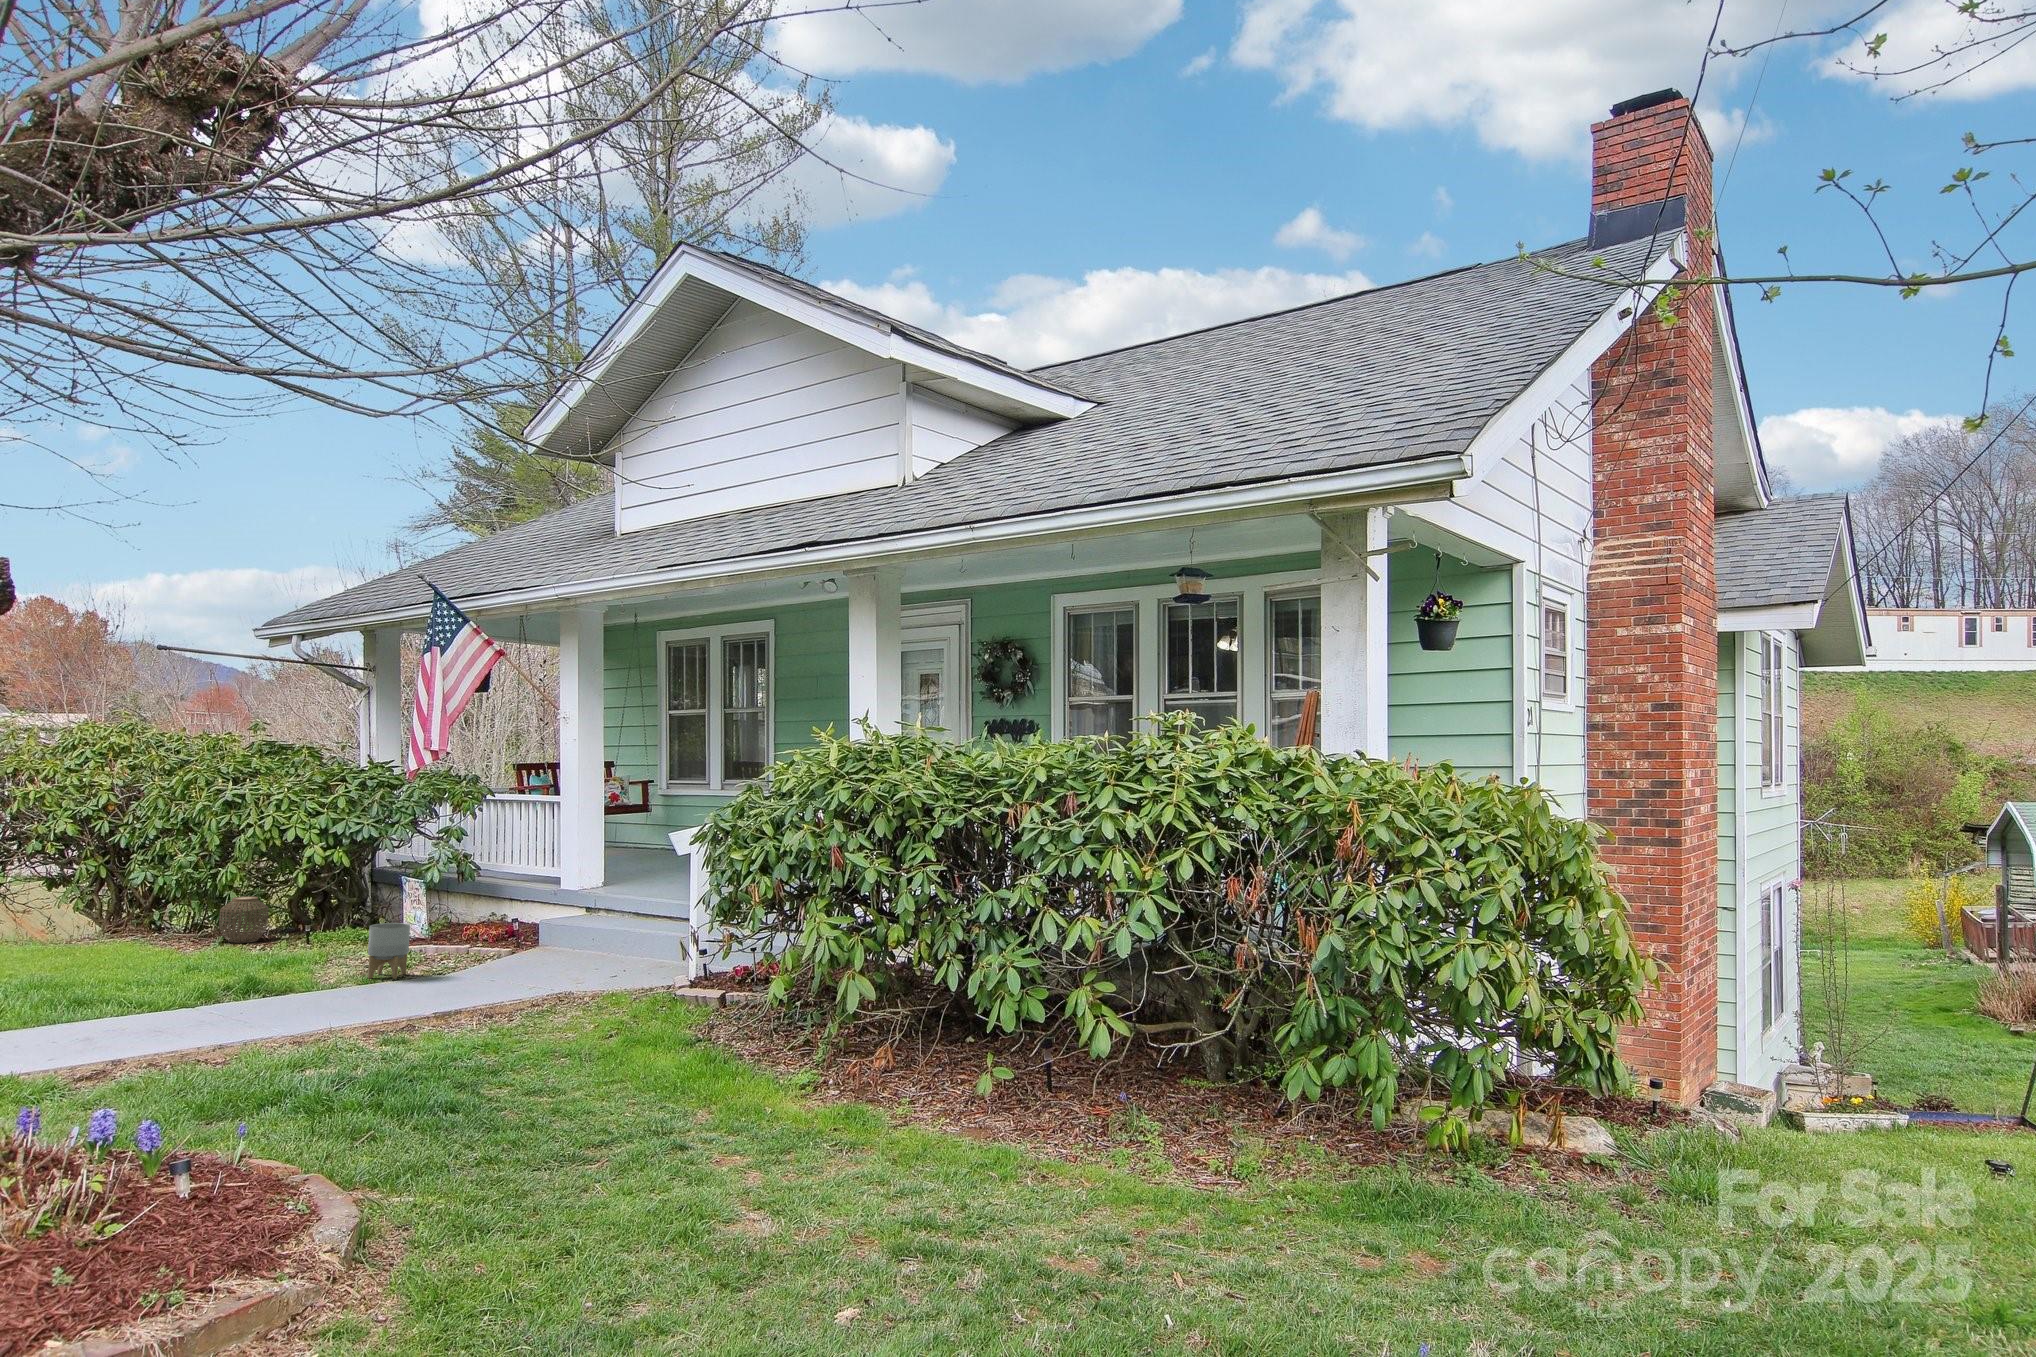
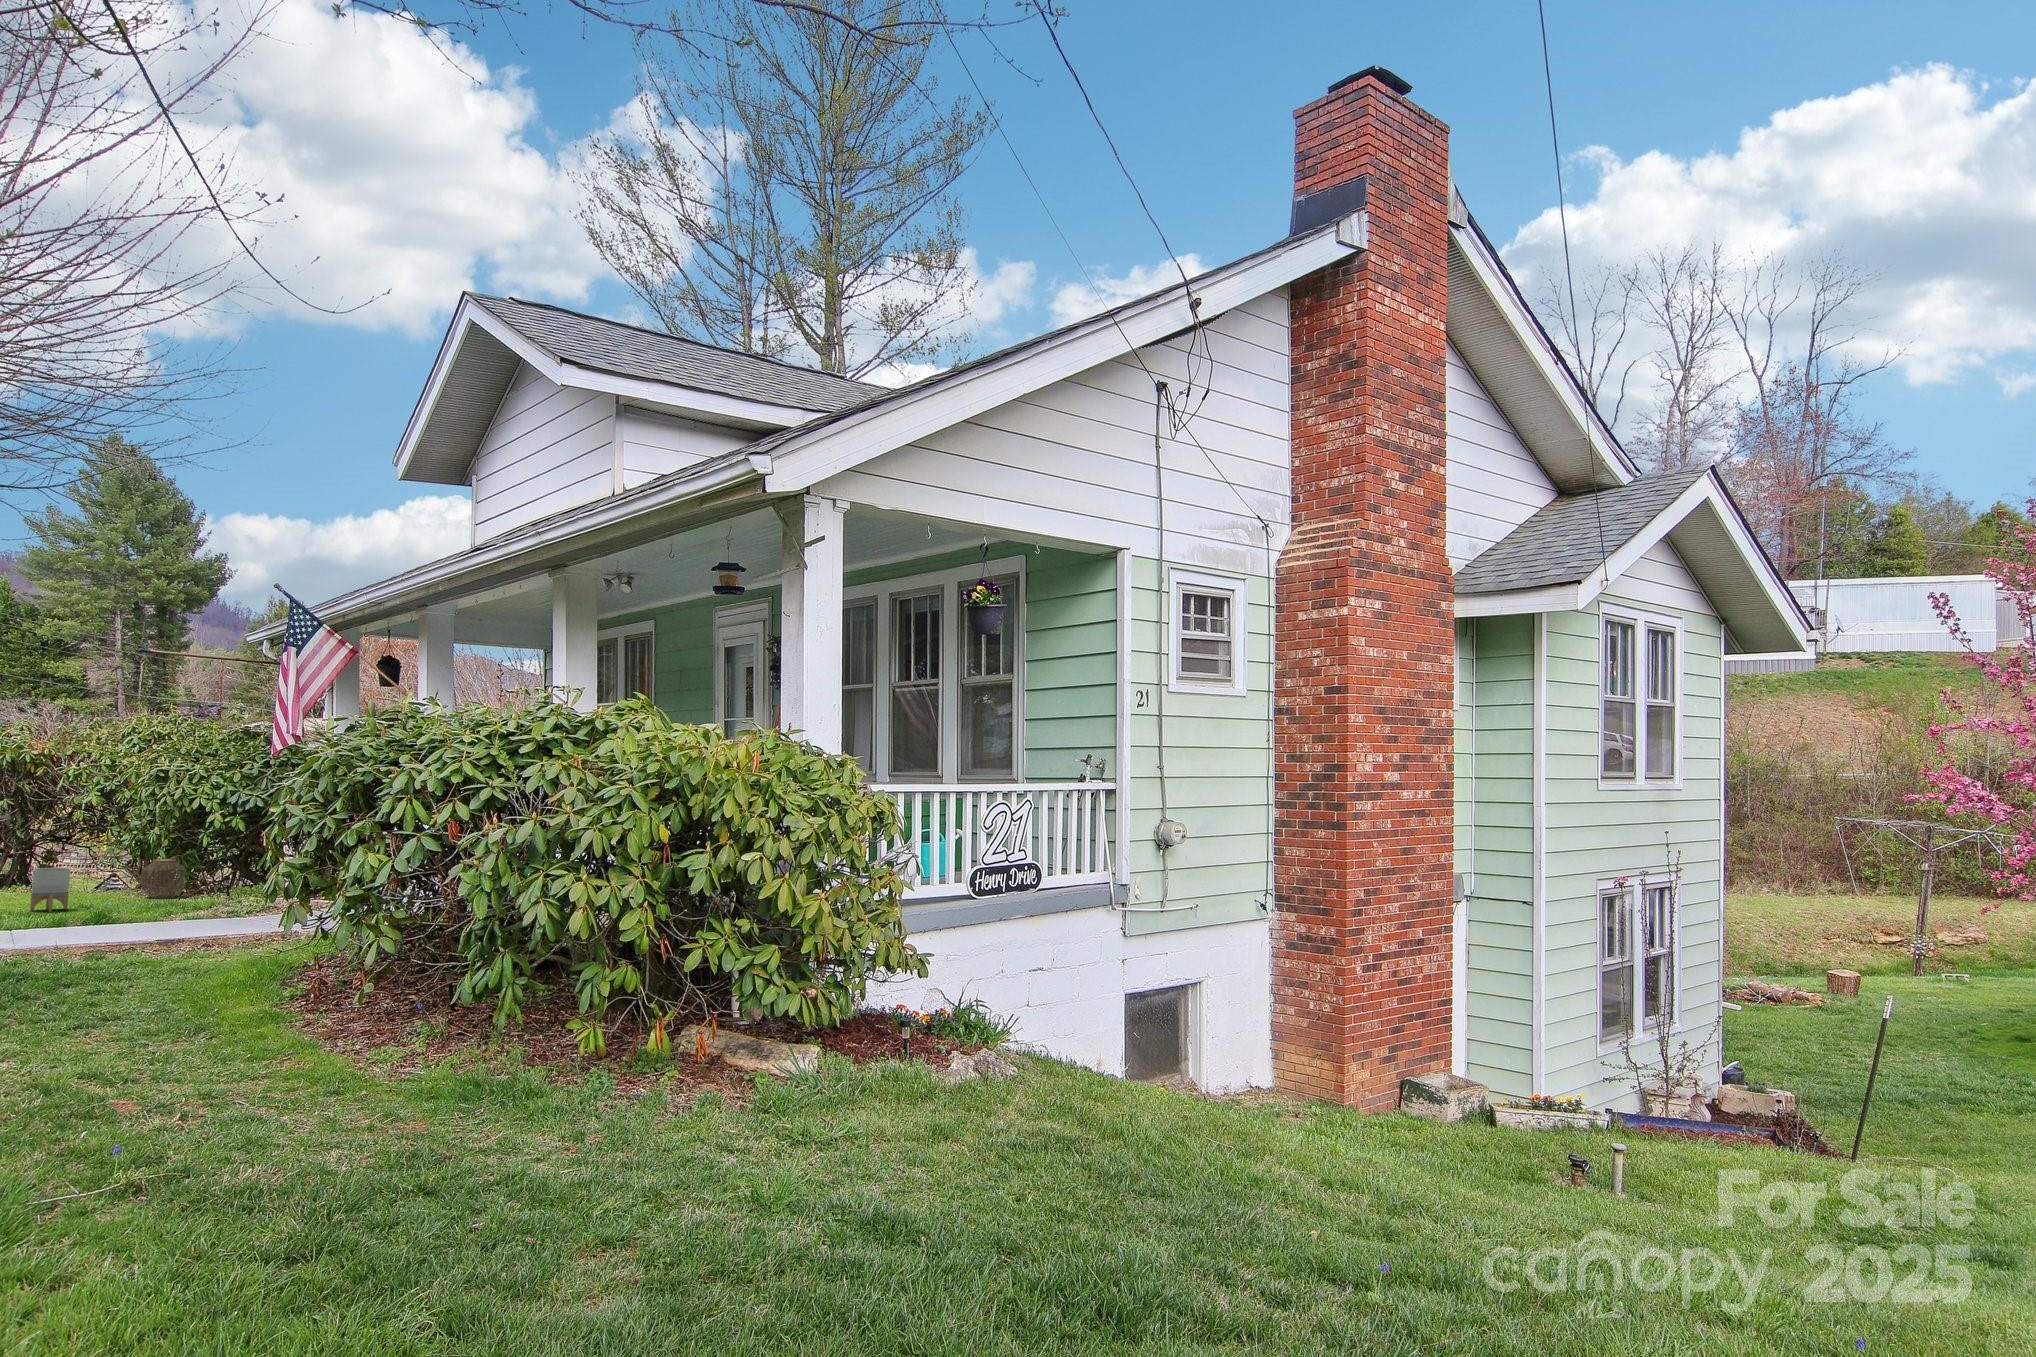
planter: present [368,923,410,979] -> present [30,868,71,912]

